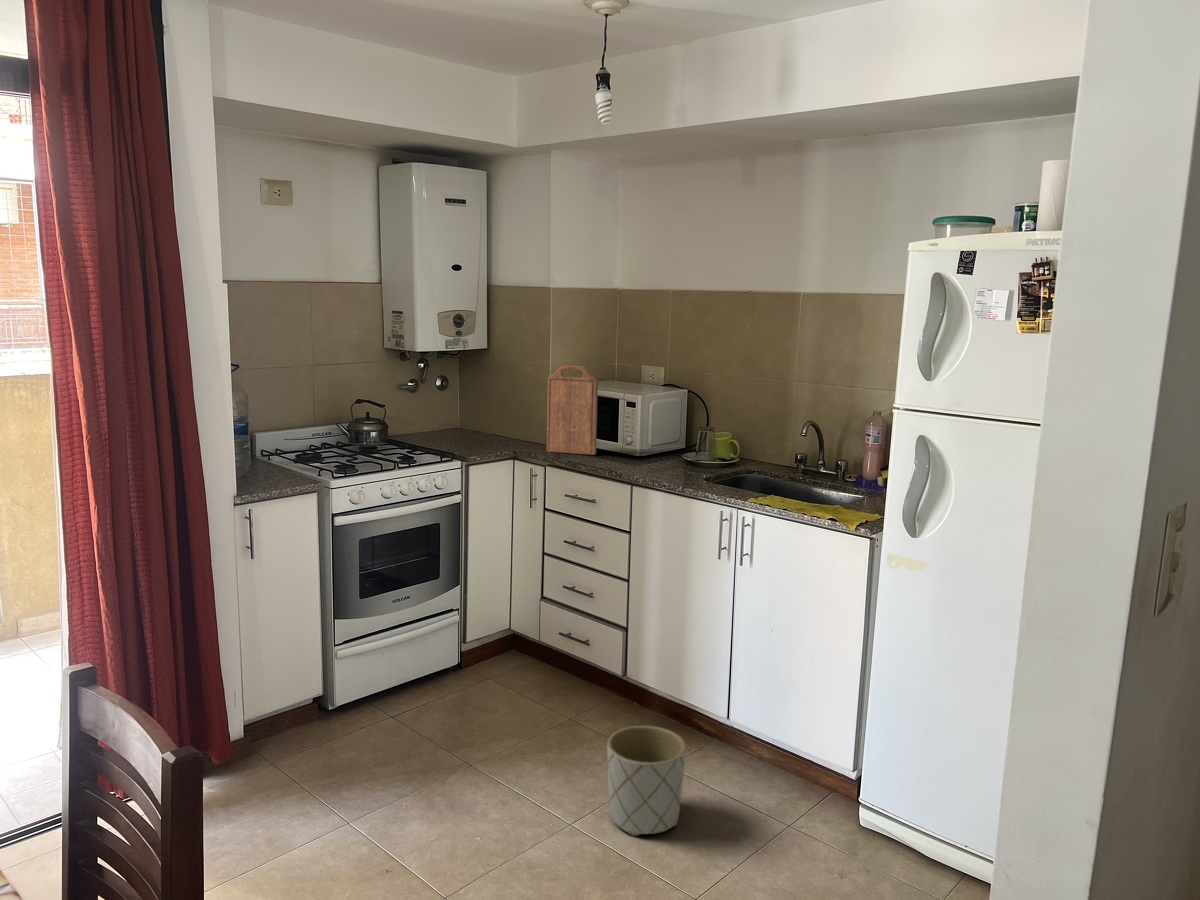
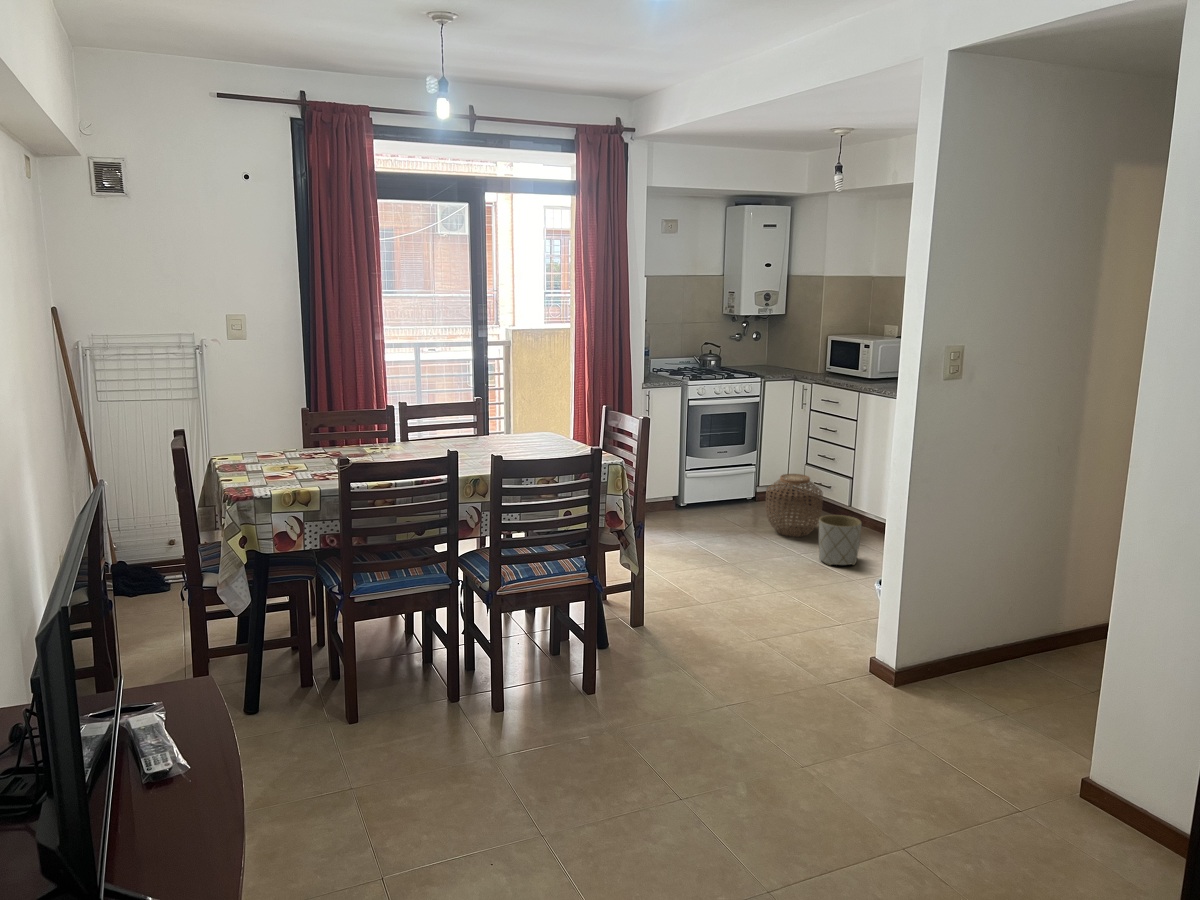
cutting board: present [547,365,598,455] -> none [815,324,847,378]
woven basket: none [491,637,592,757] -> present [766,474,823,537]

